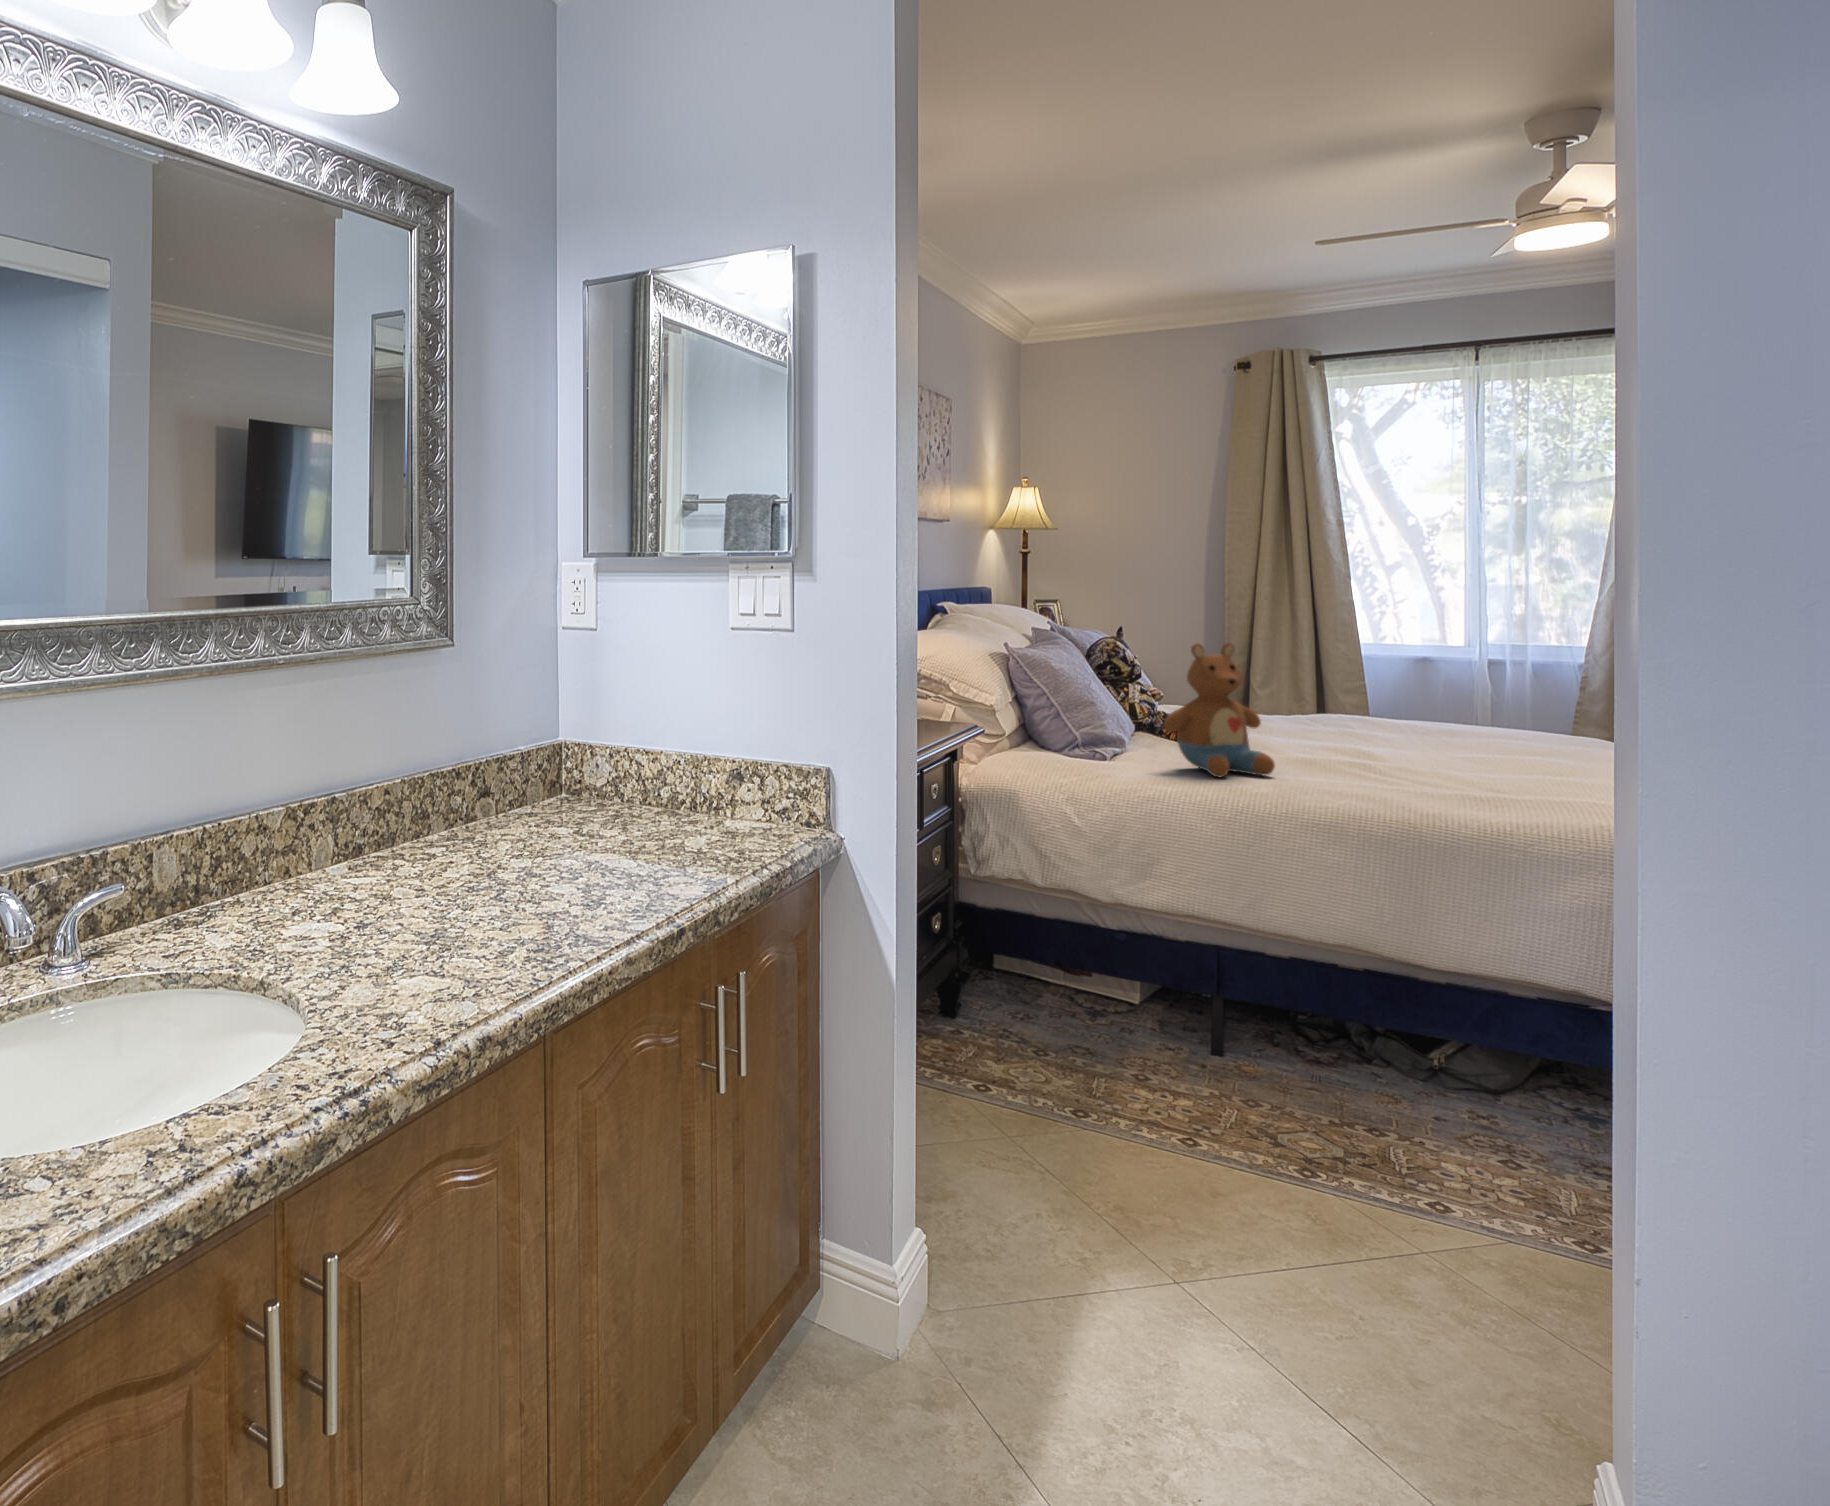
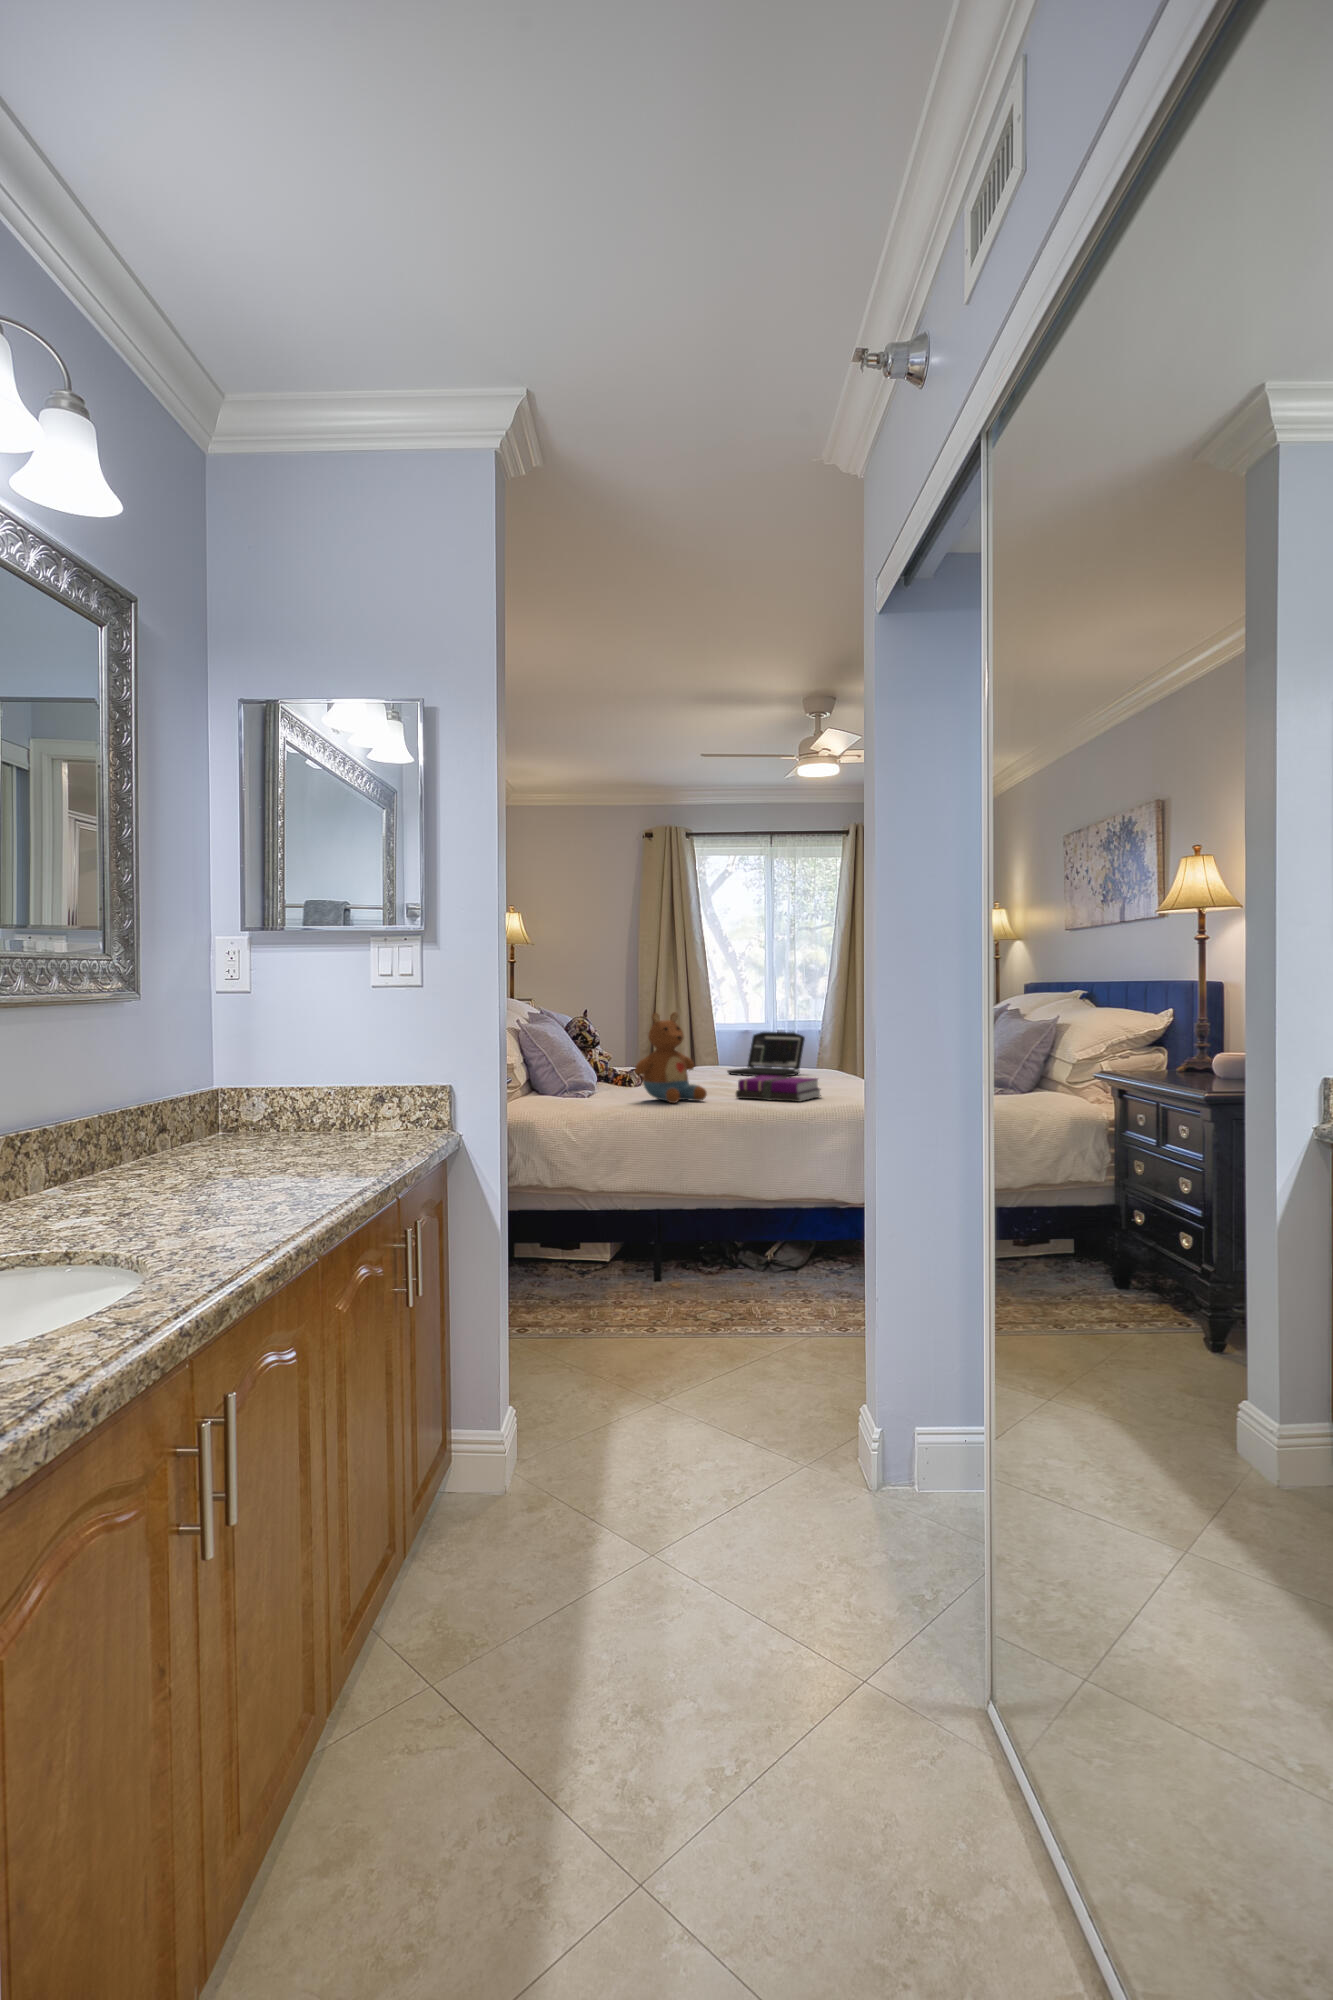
laptop: none [1349,663,1484,737] -> present [727,1032,805,1077]
notebook: none [1325,741,1475,789] -> present [736,1076,821,1102]

